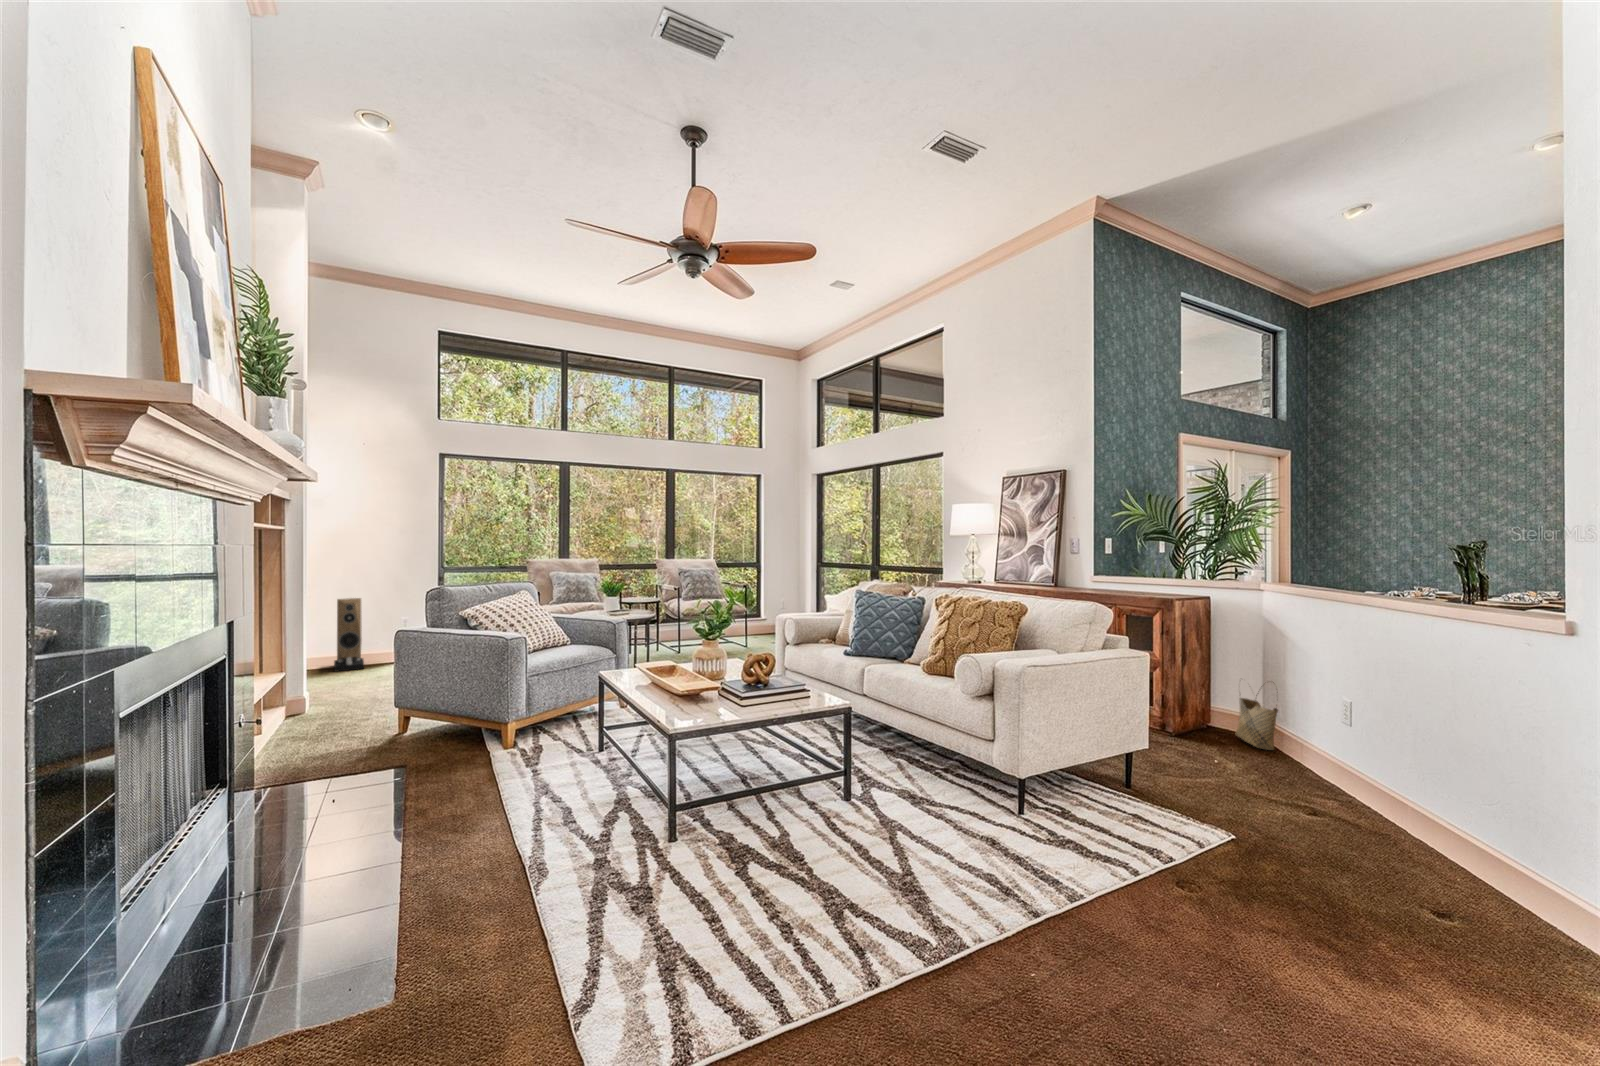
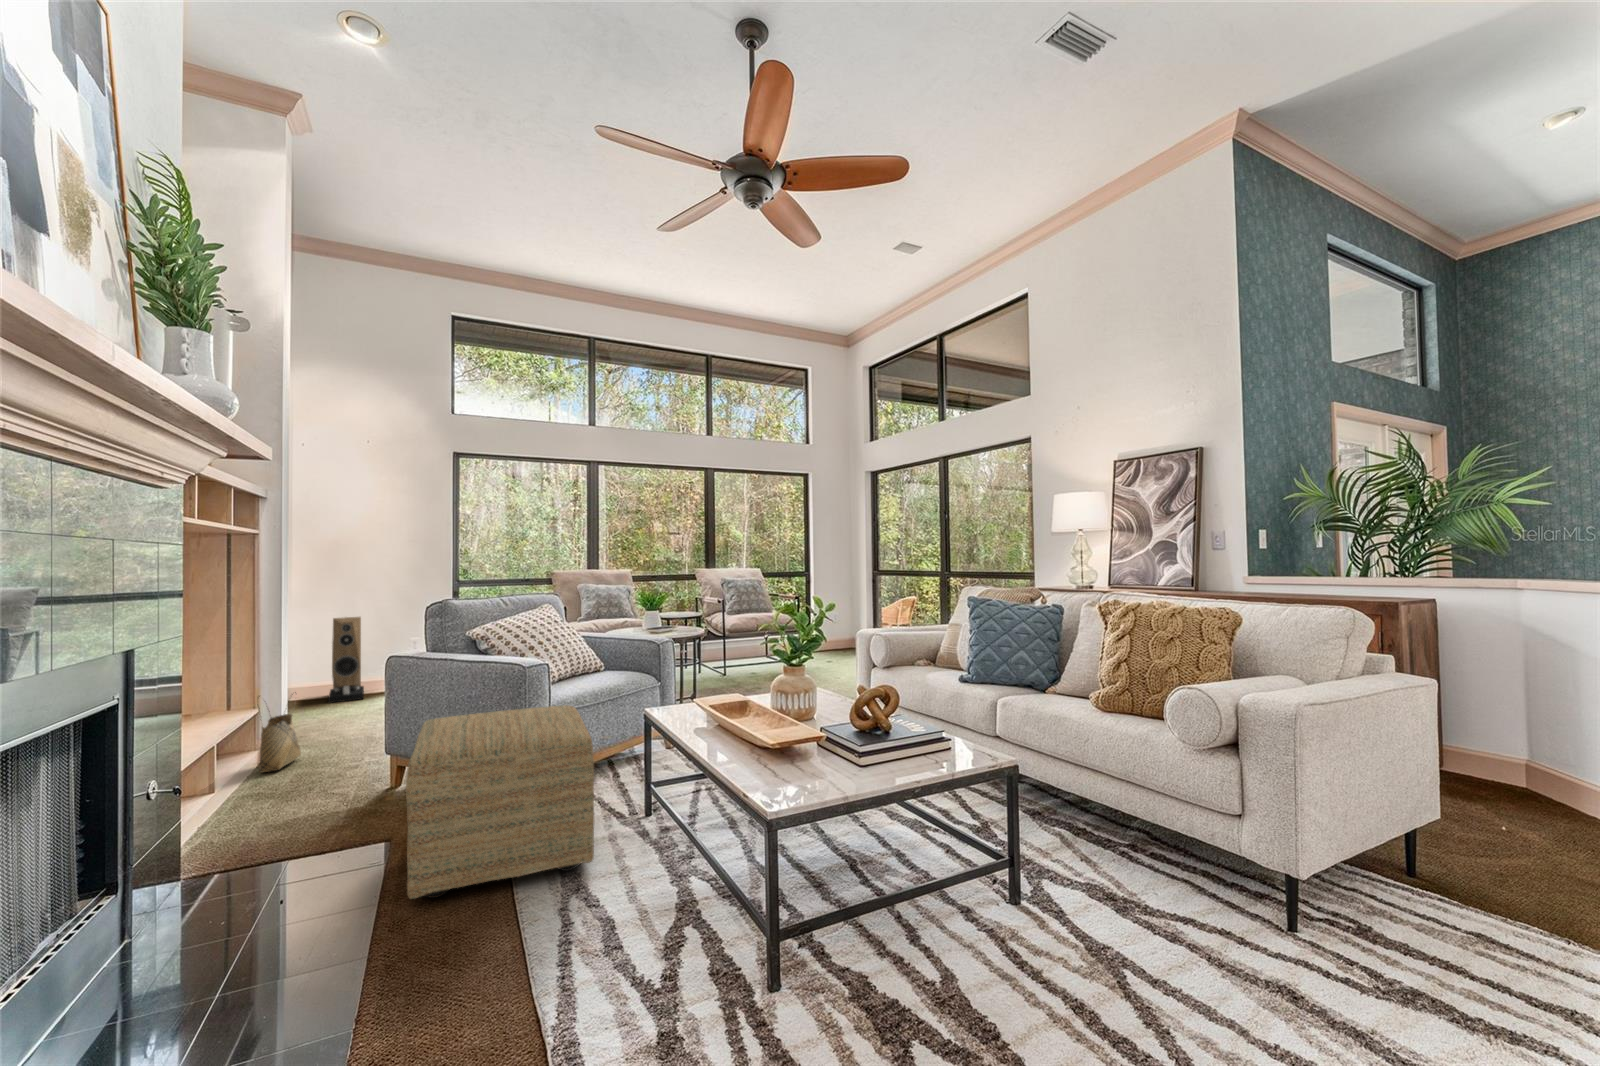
ottoman: none [424,668,558,798] -> present [406,705,594,899]
woven basket: present [1236,682,1278,750] -> present [259,692,301,773]

